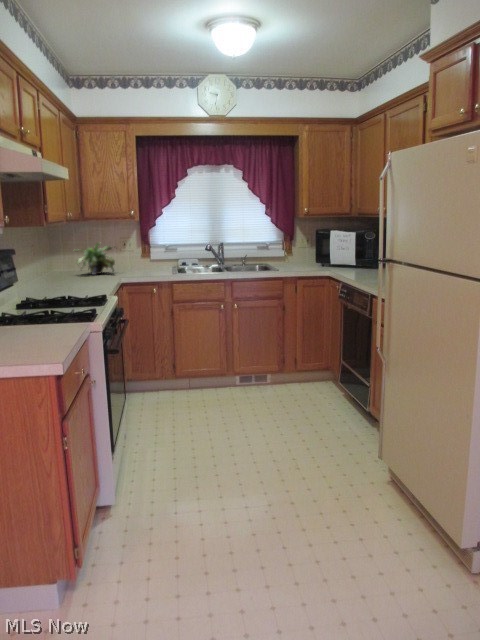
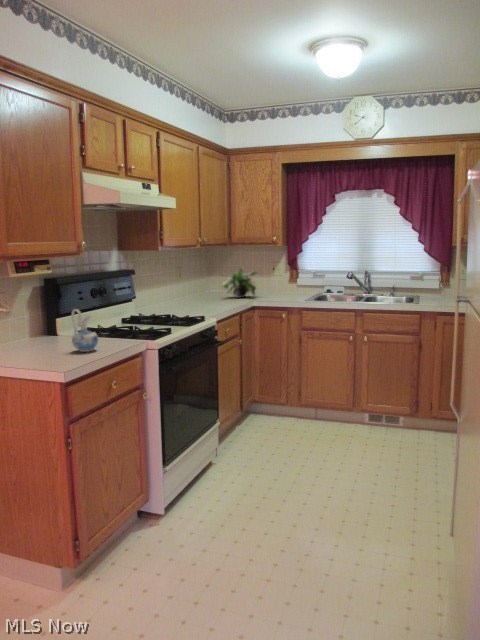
ceramic pitcher: none [24,295,57,343] -> present [71,309,98,352]

